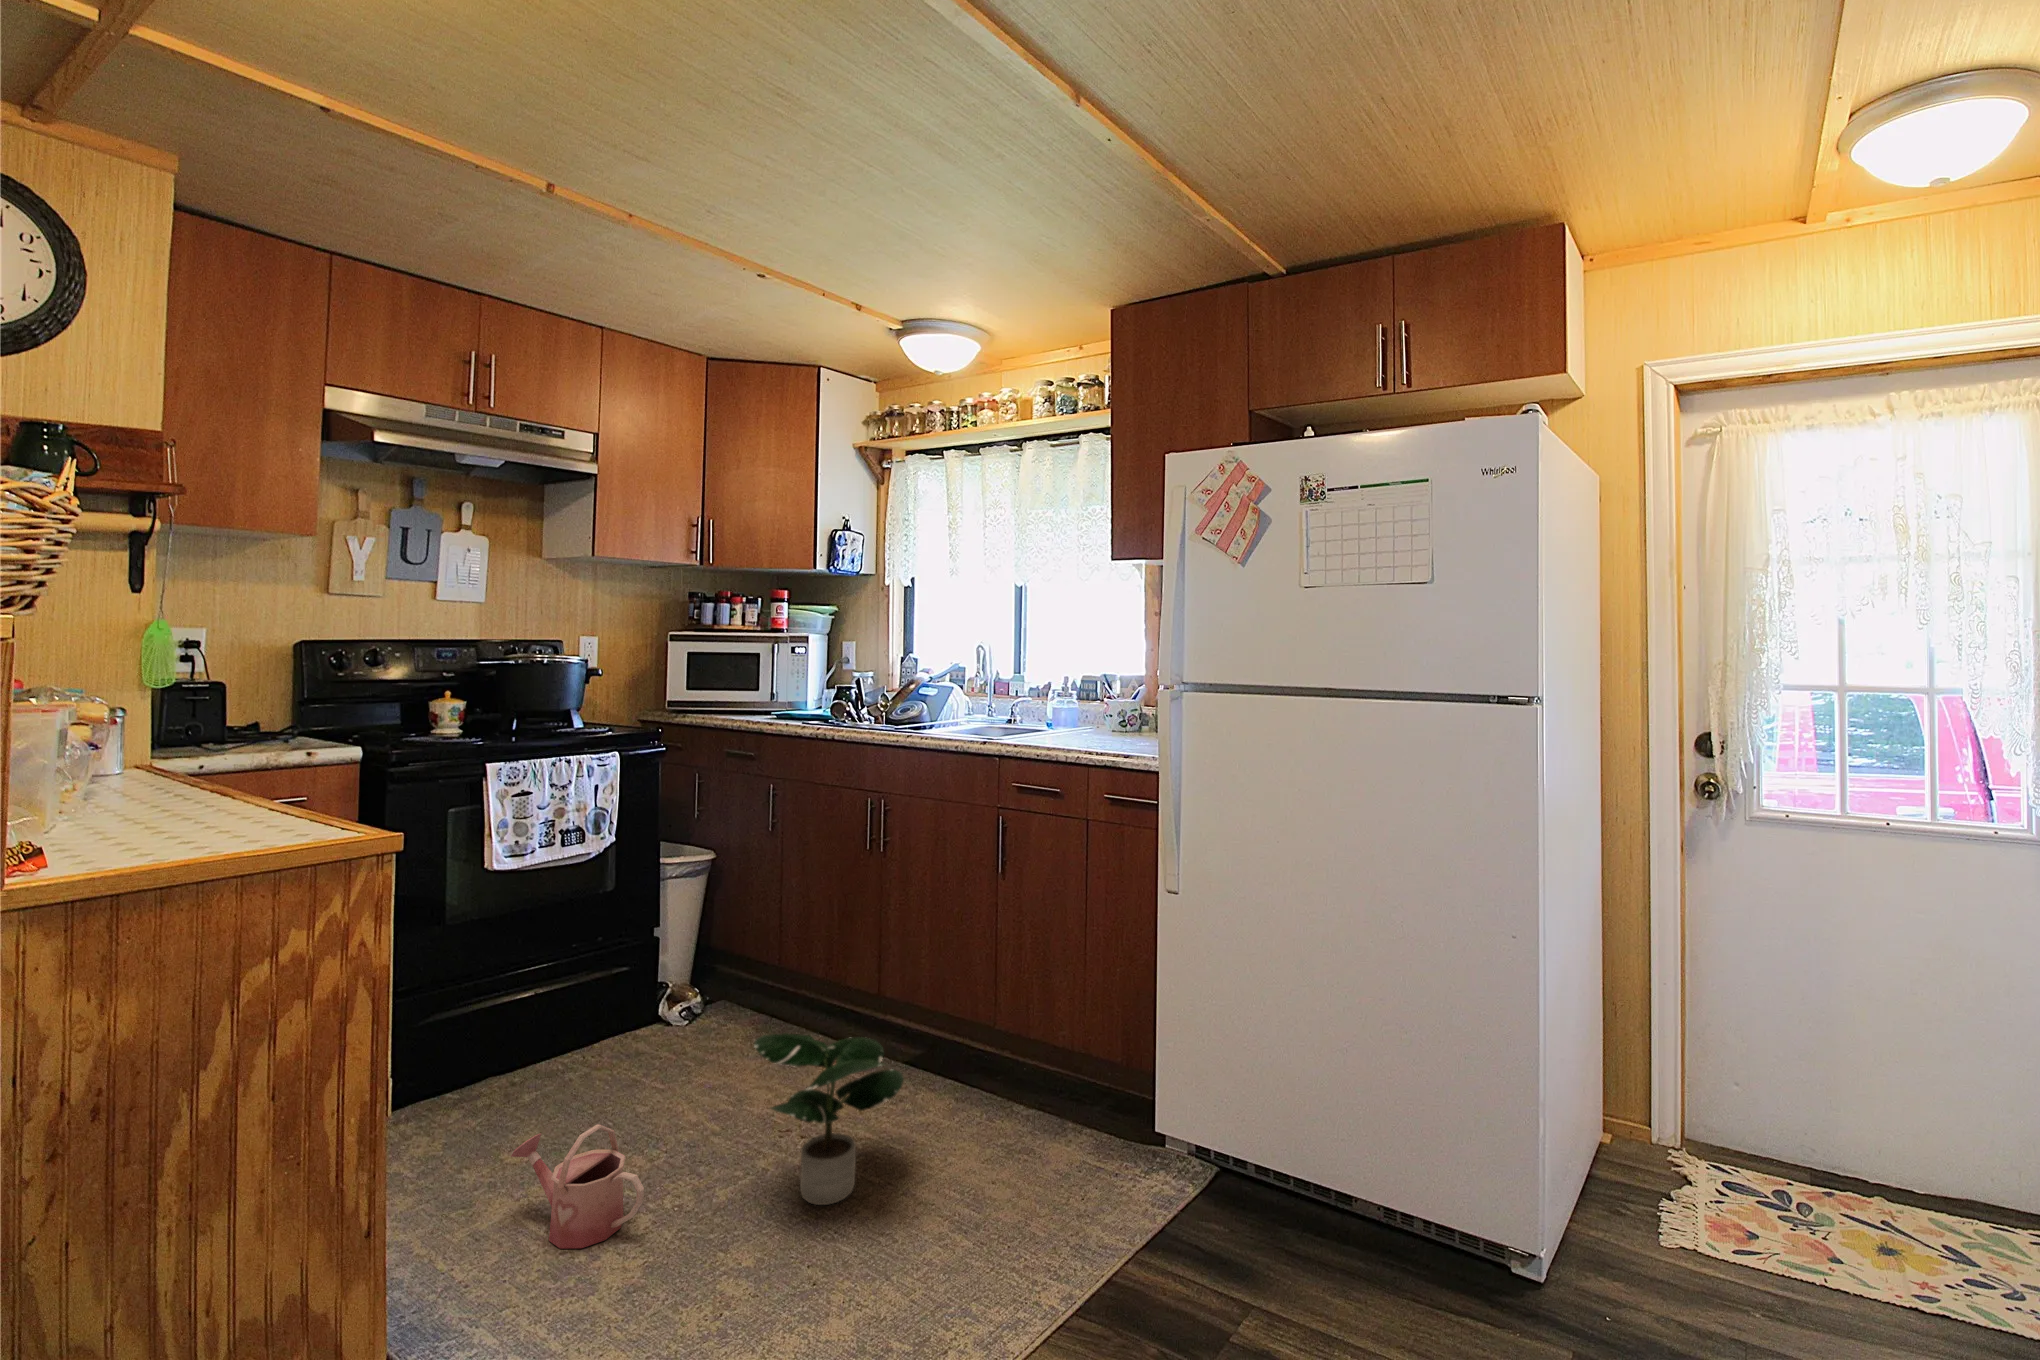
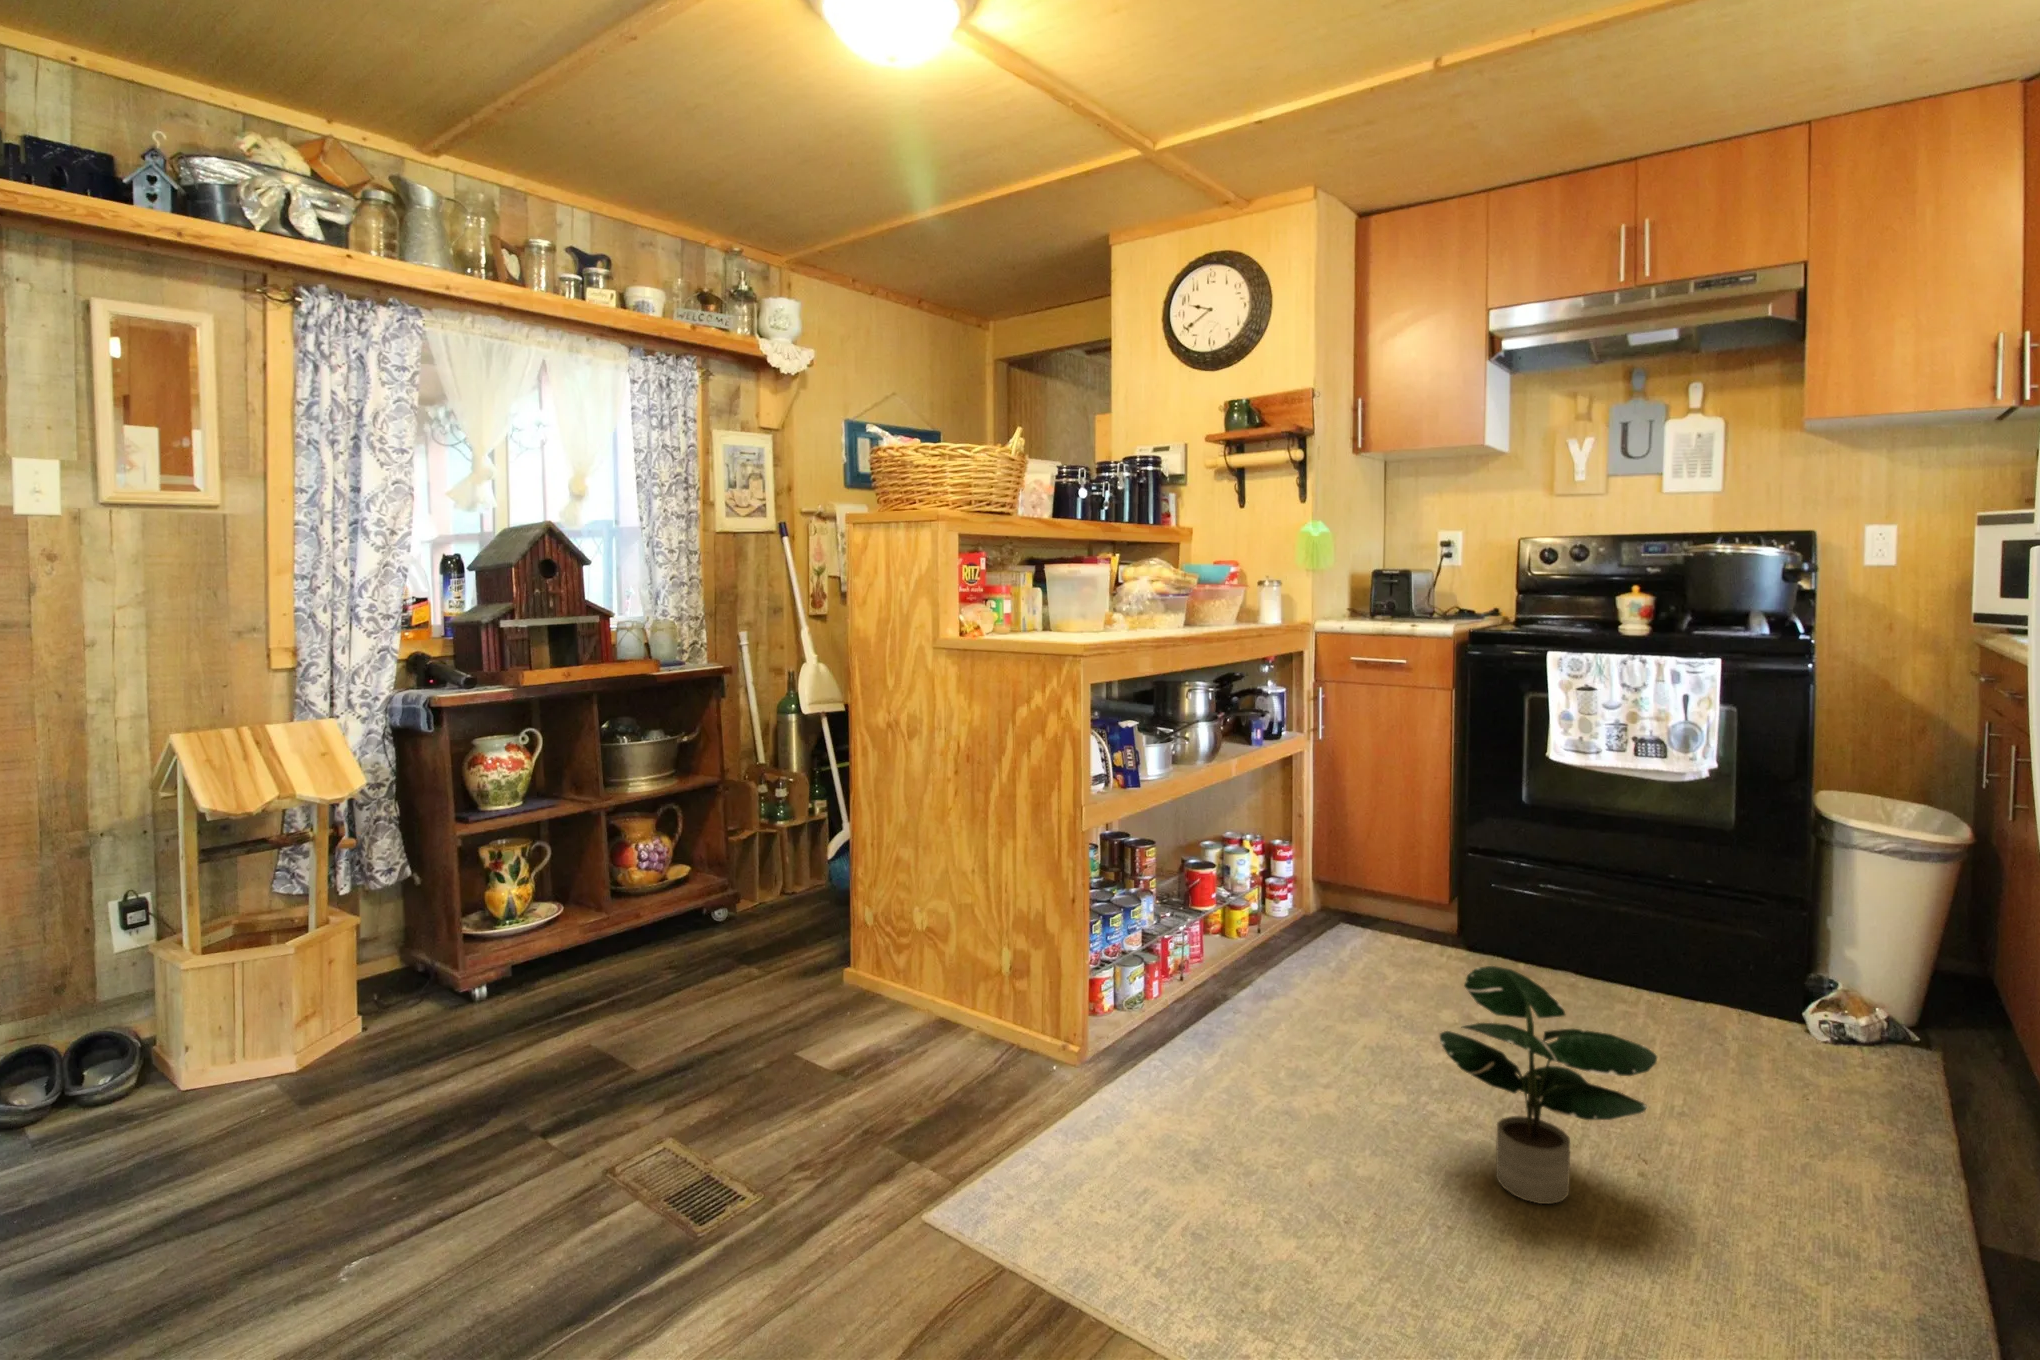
watering can: present [511,1124,644,1249] -> none [1346,968,1419,1077]

